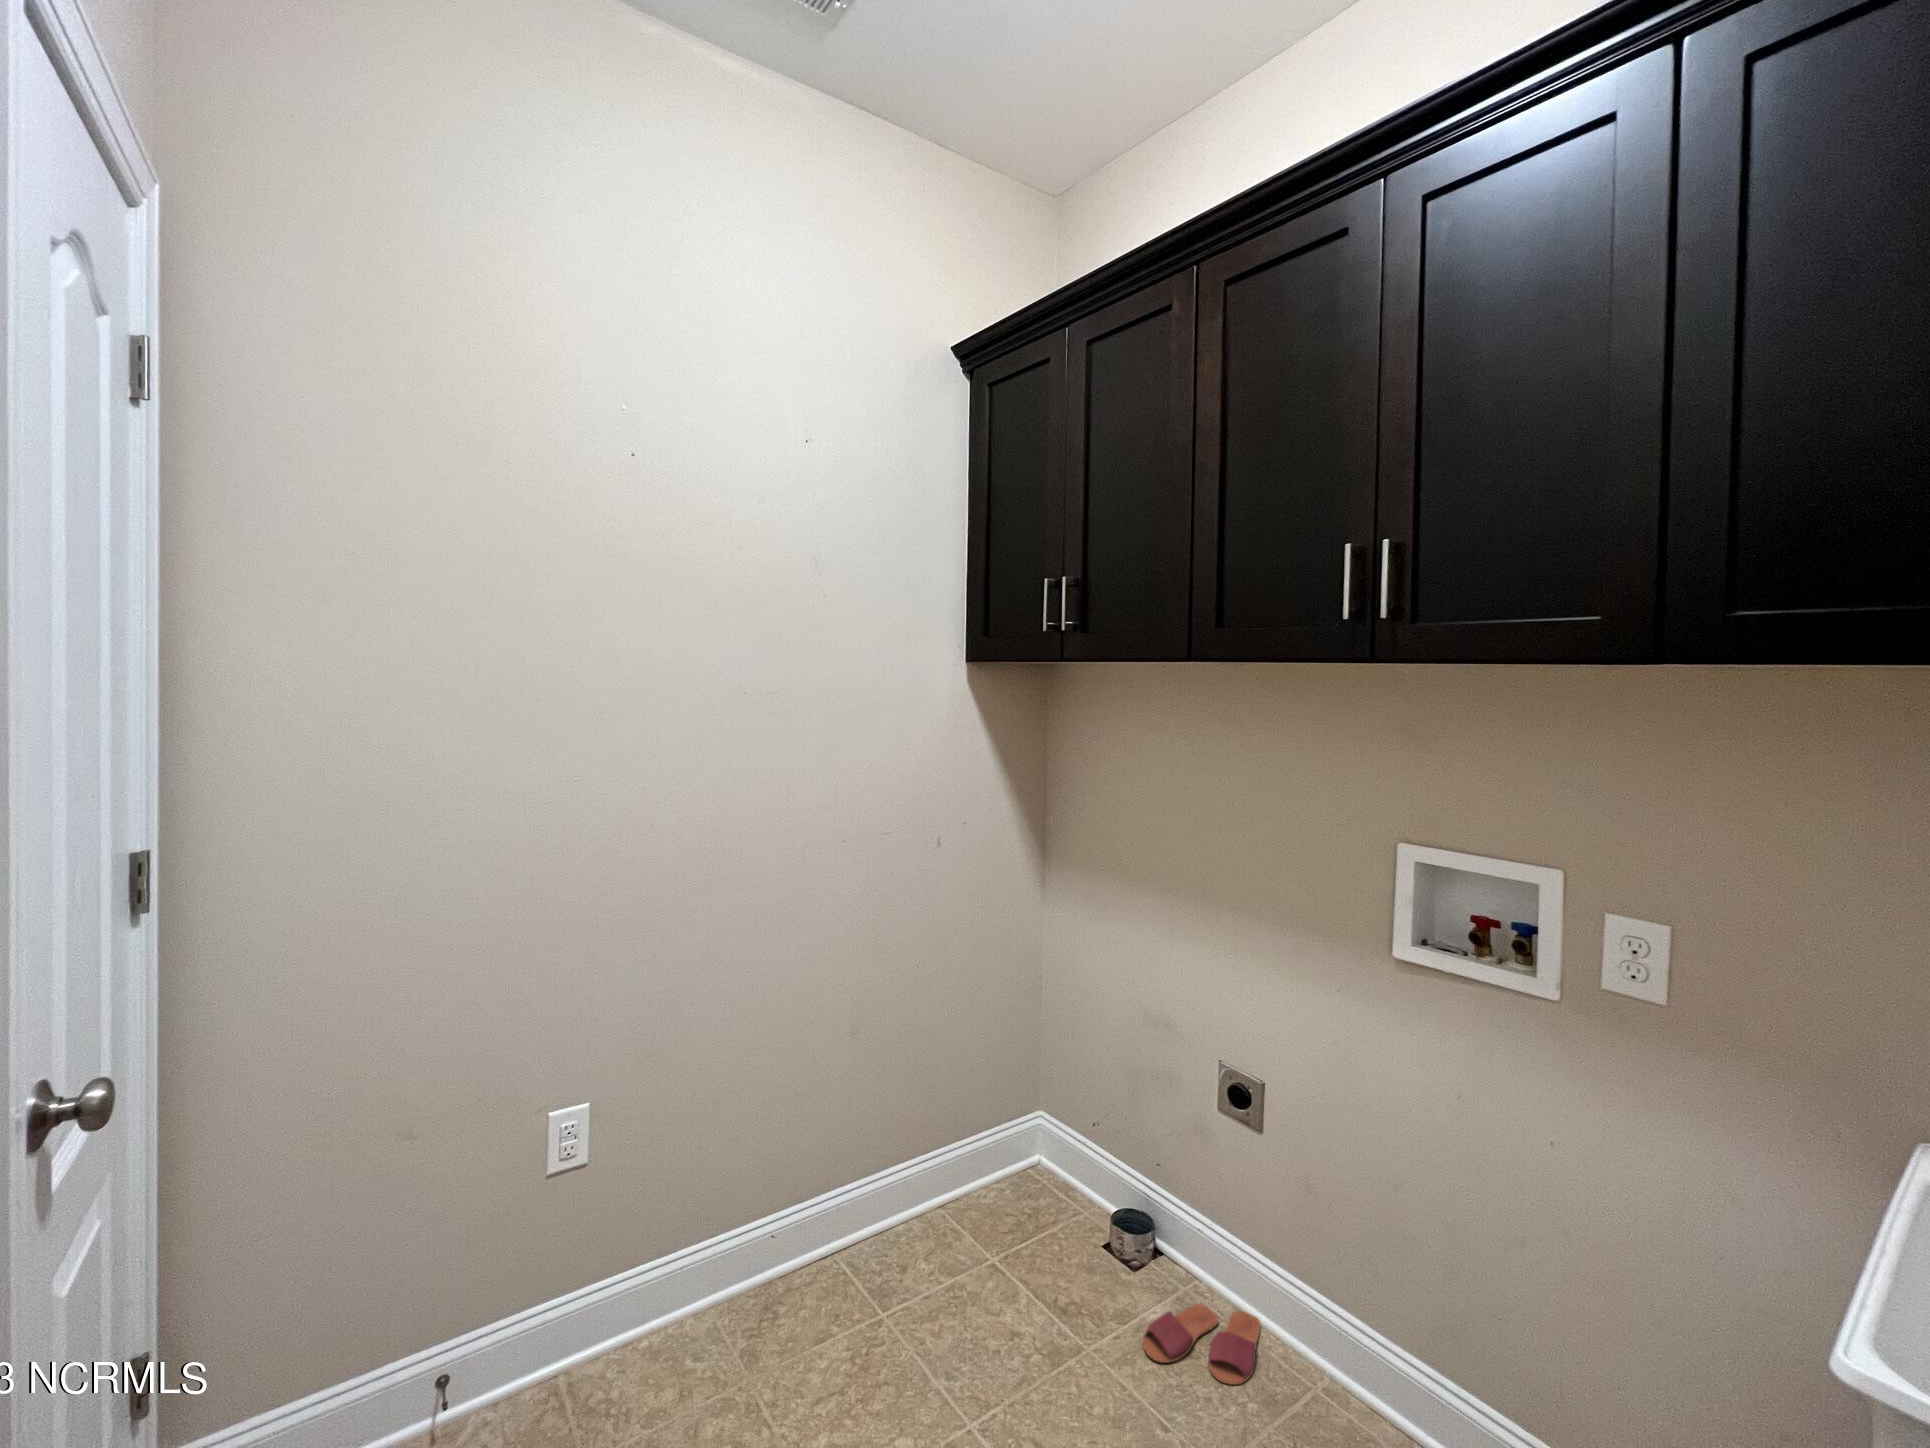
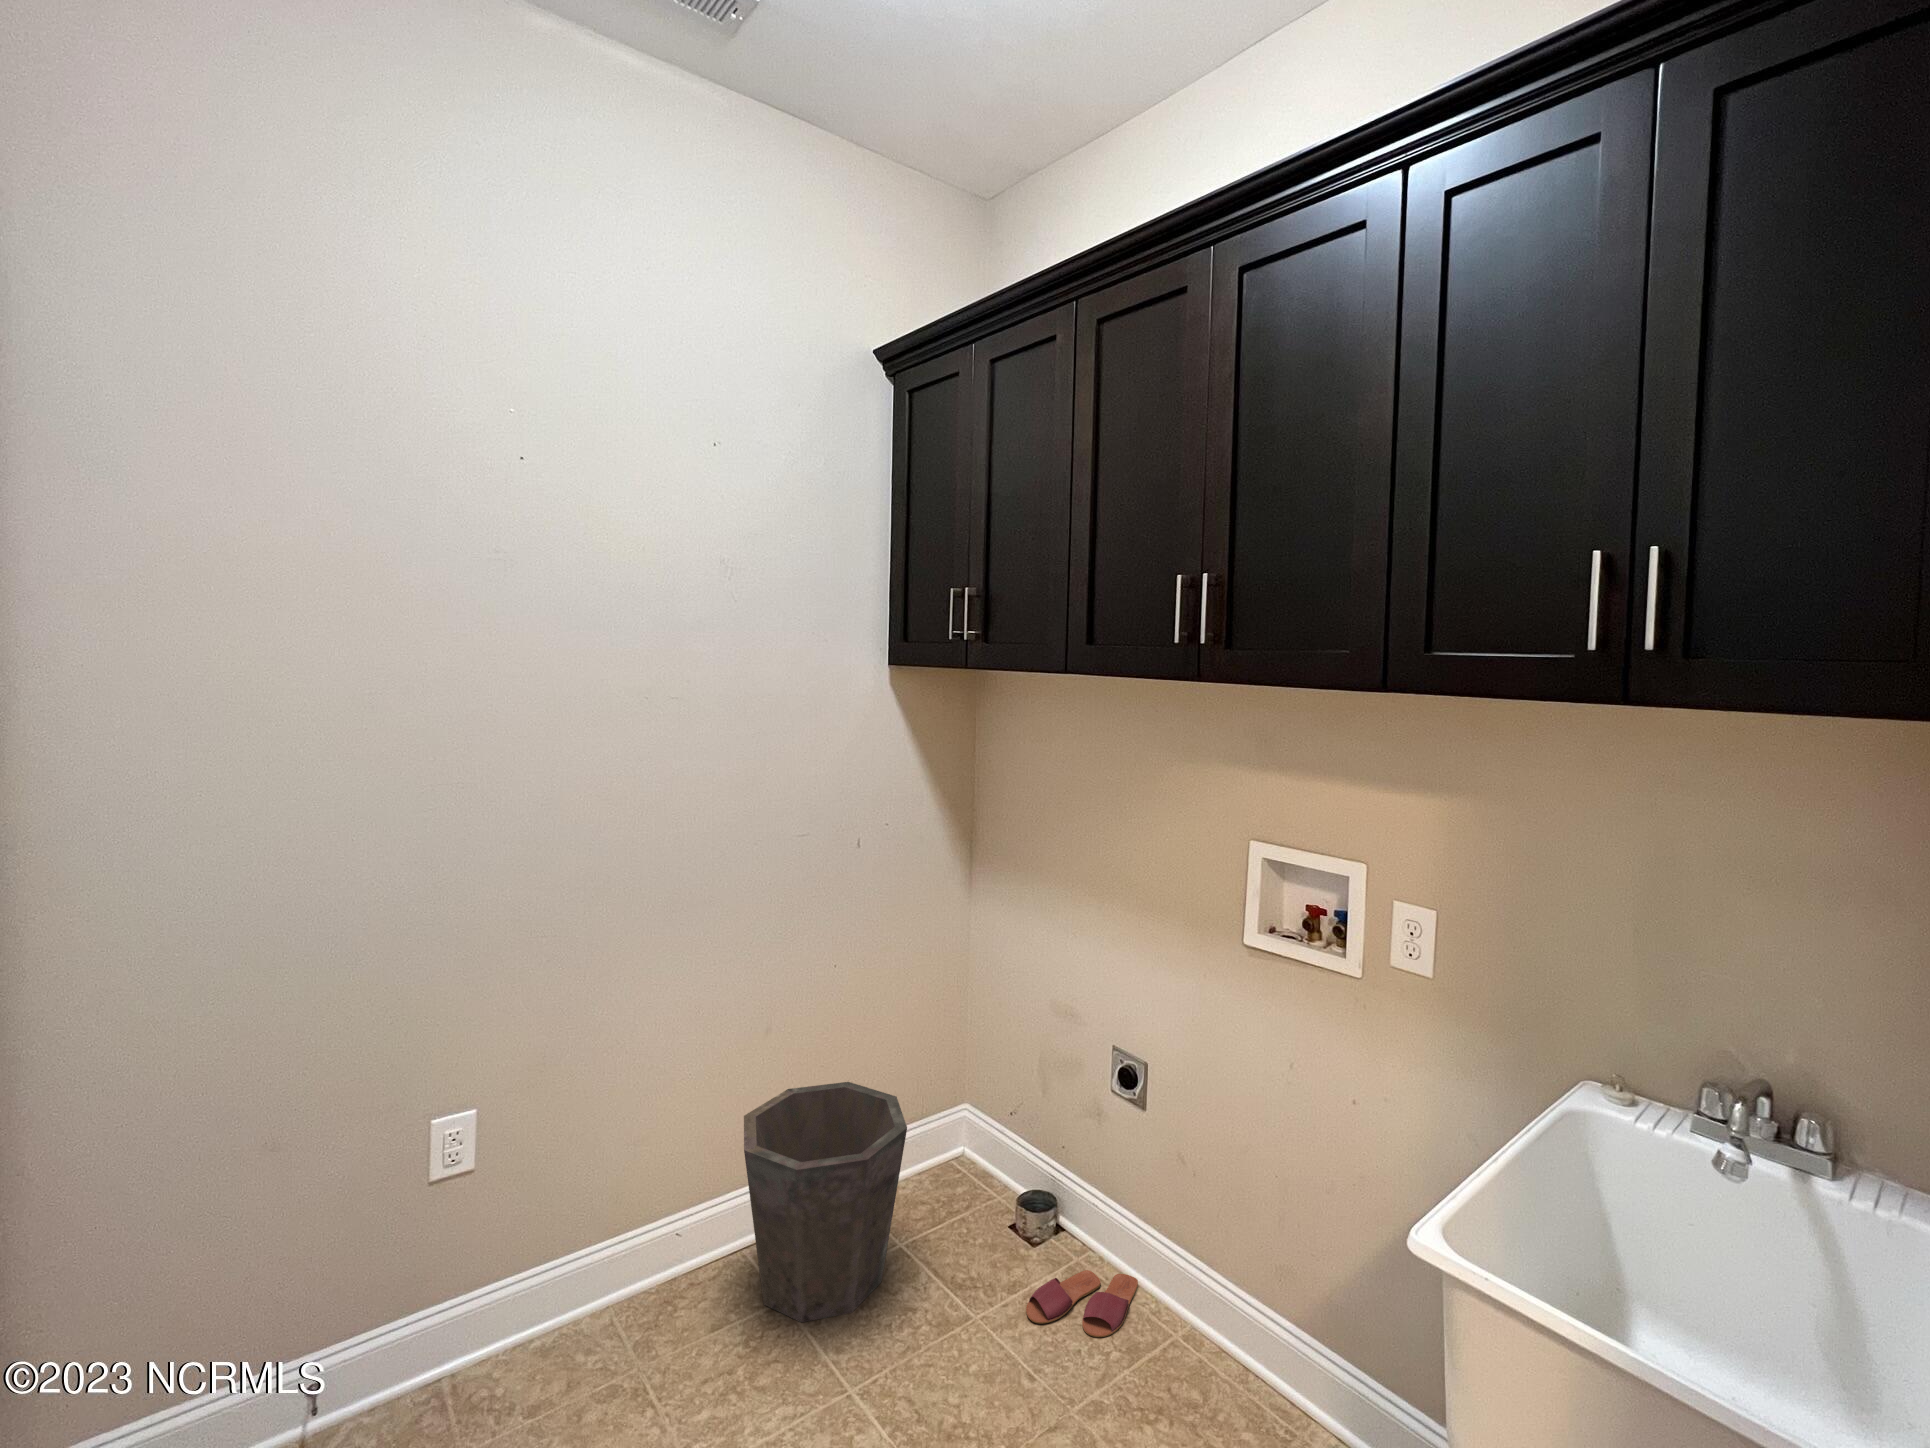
waste bin: none [838,1086,1008,1341] -> present [744,1082,907,1322]

